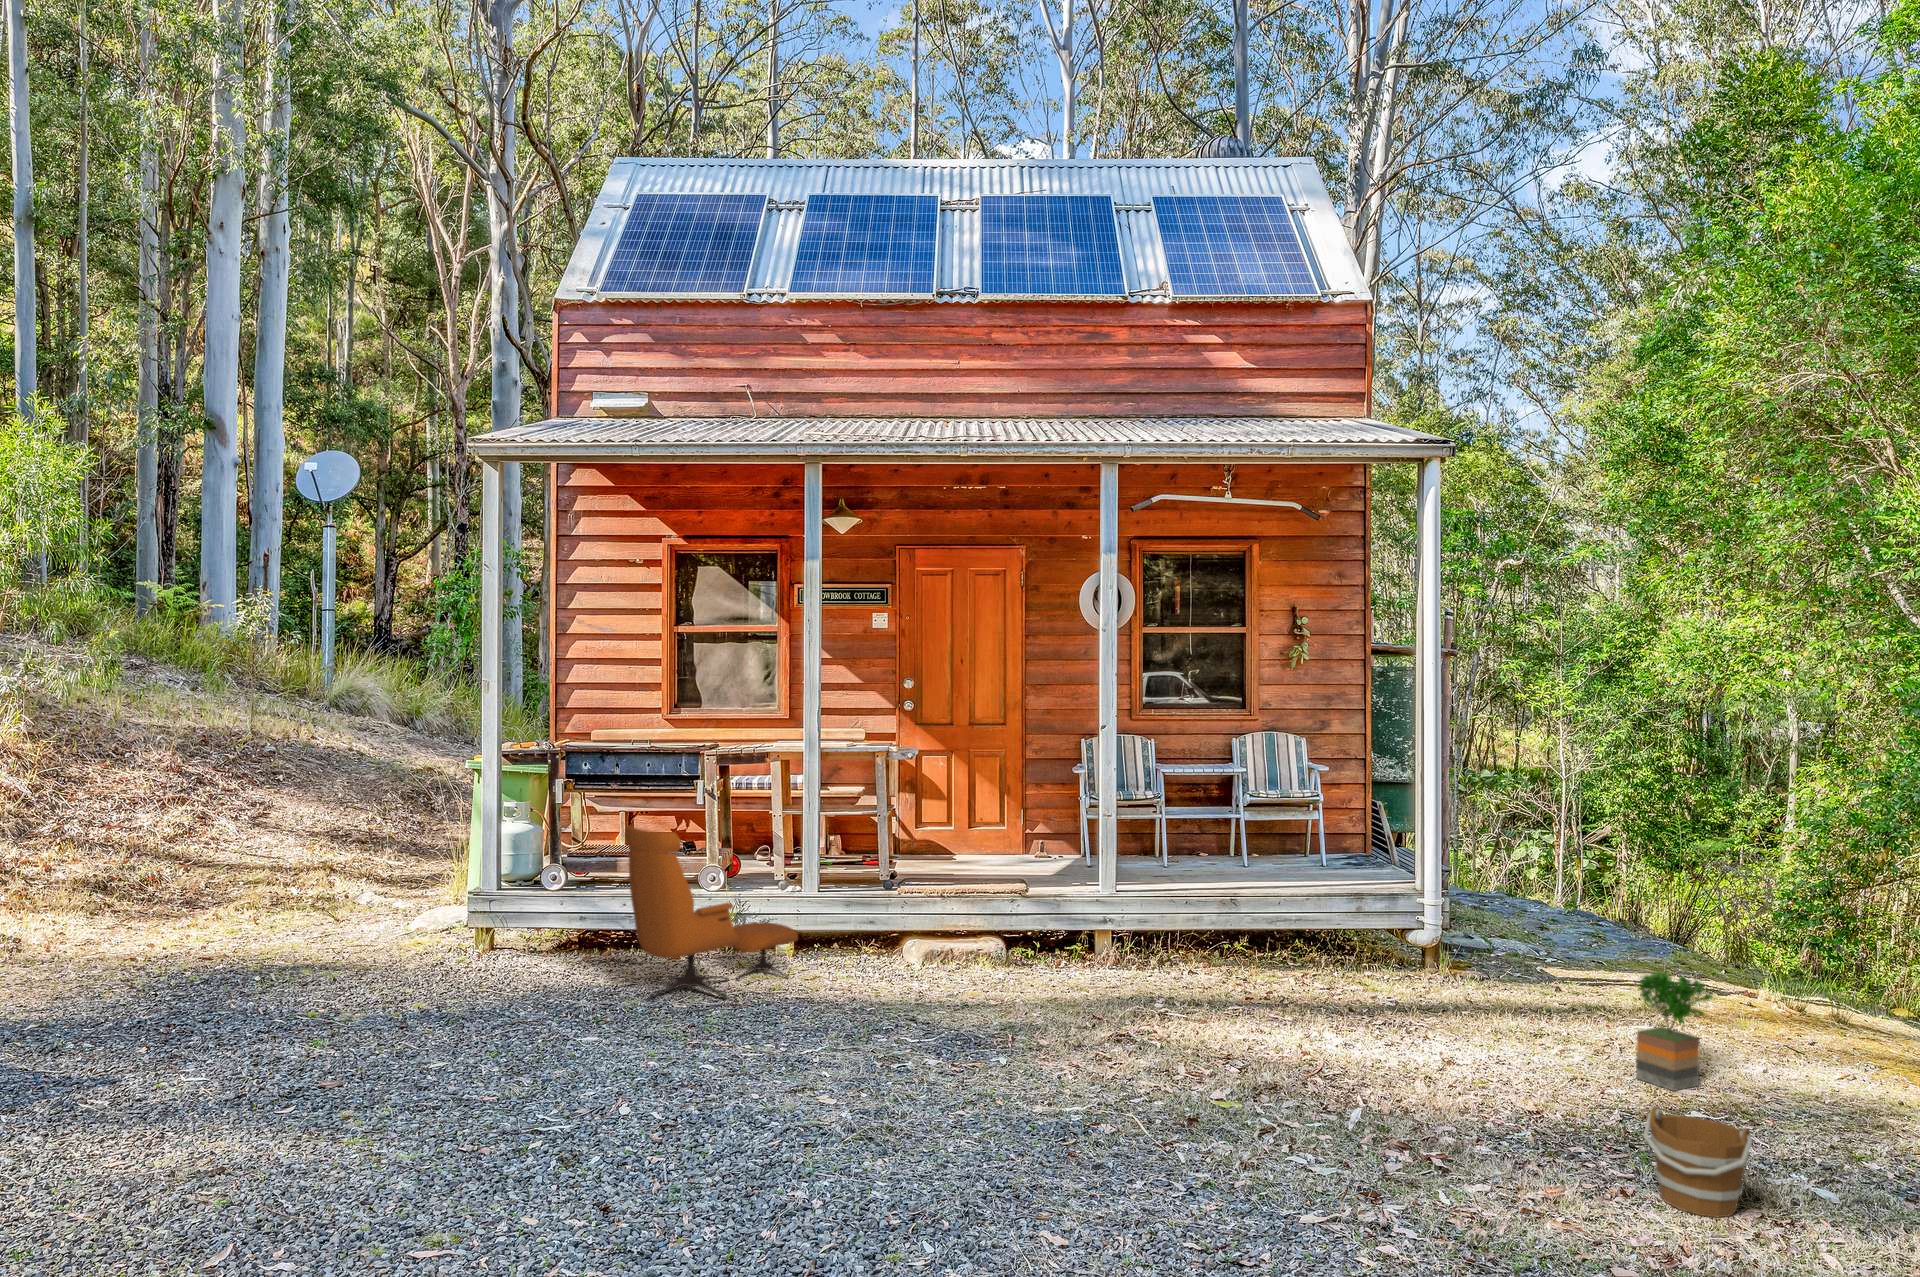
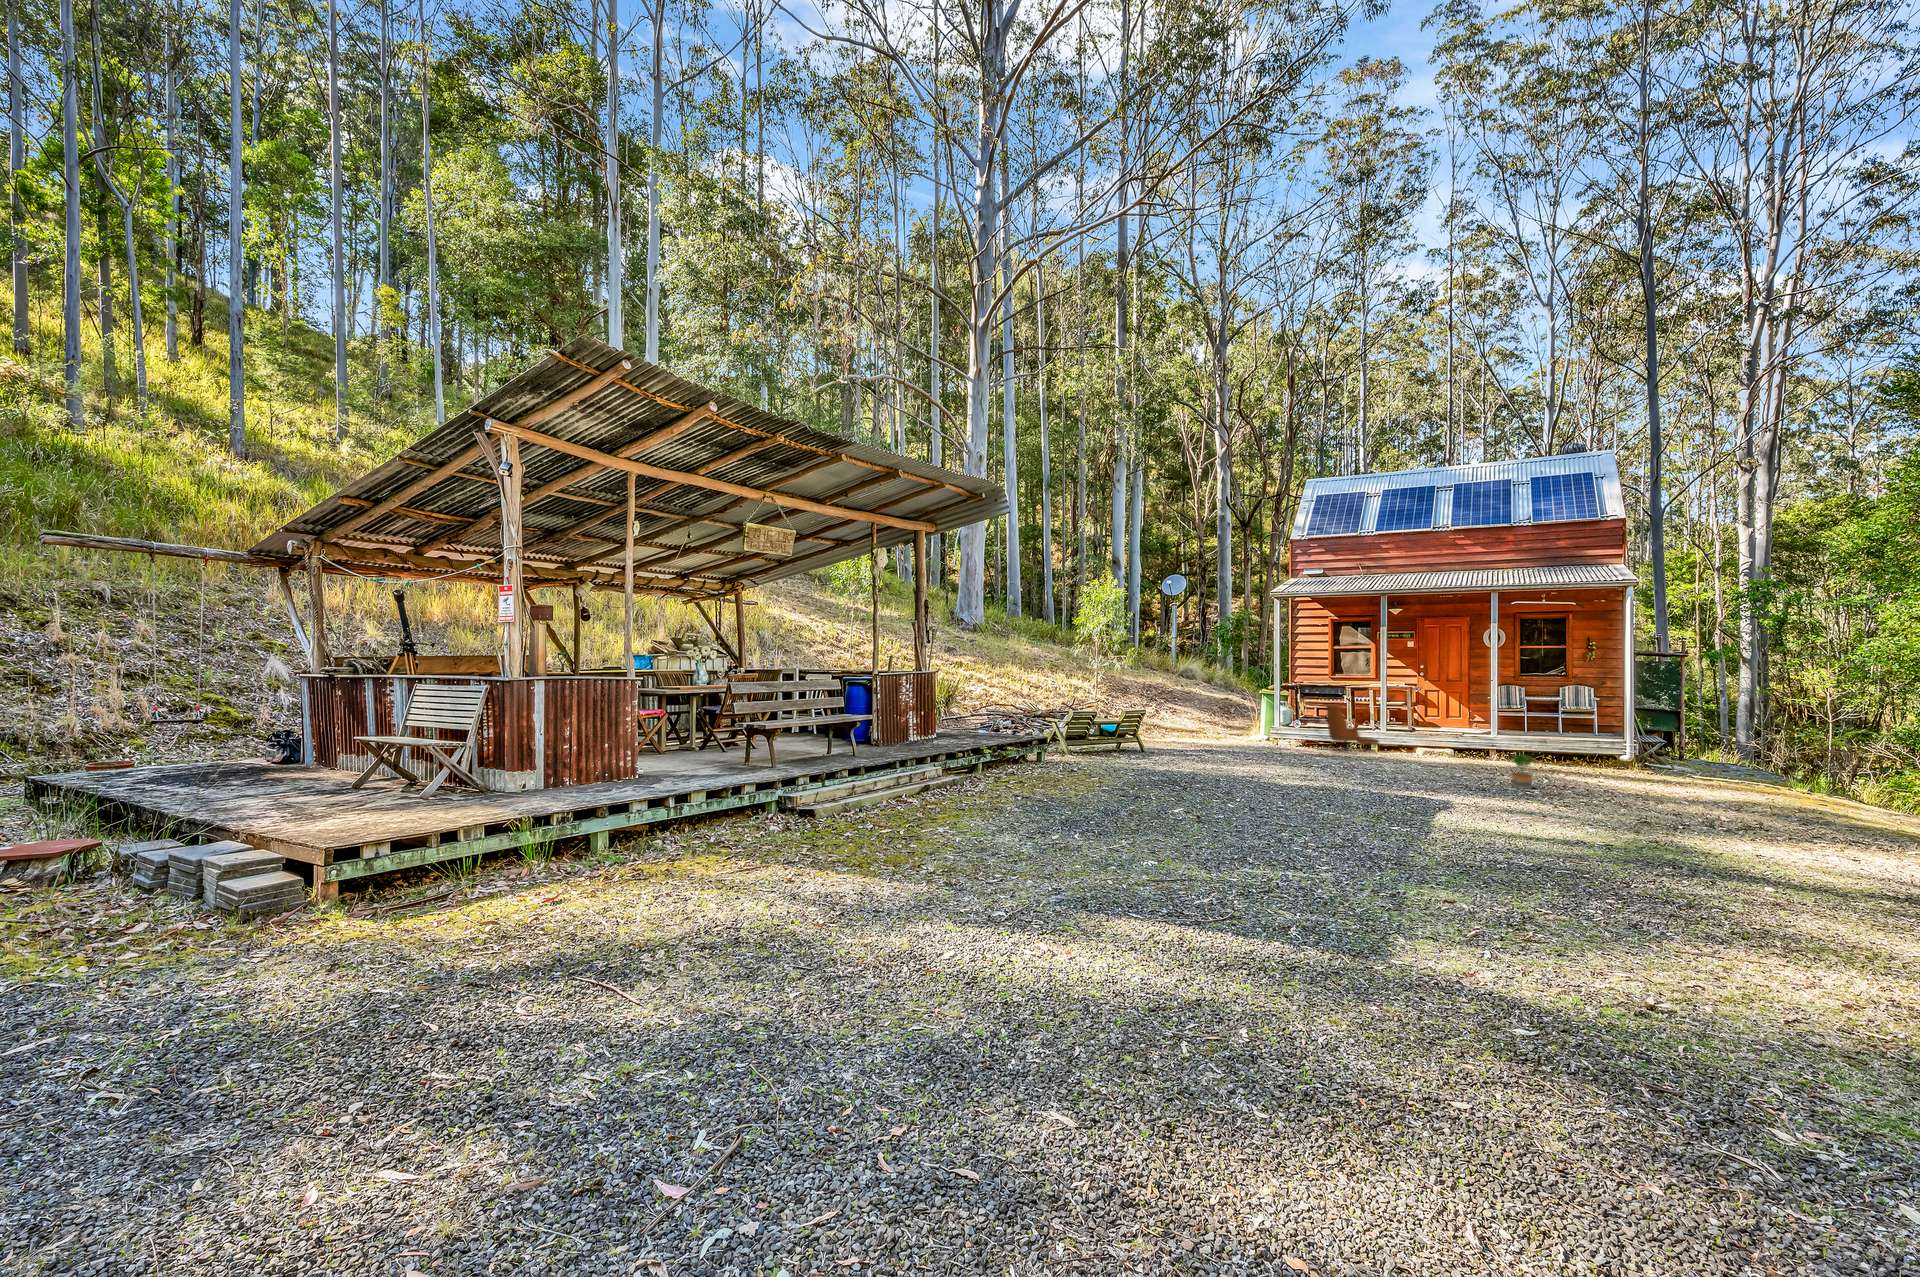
potted tree: present [1636,971,1713,1091] -> present [1510,754,1536,789]
bucket: present [1643,1106,1753,1218] -> none [1619,776,1649,801]

